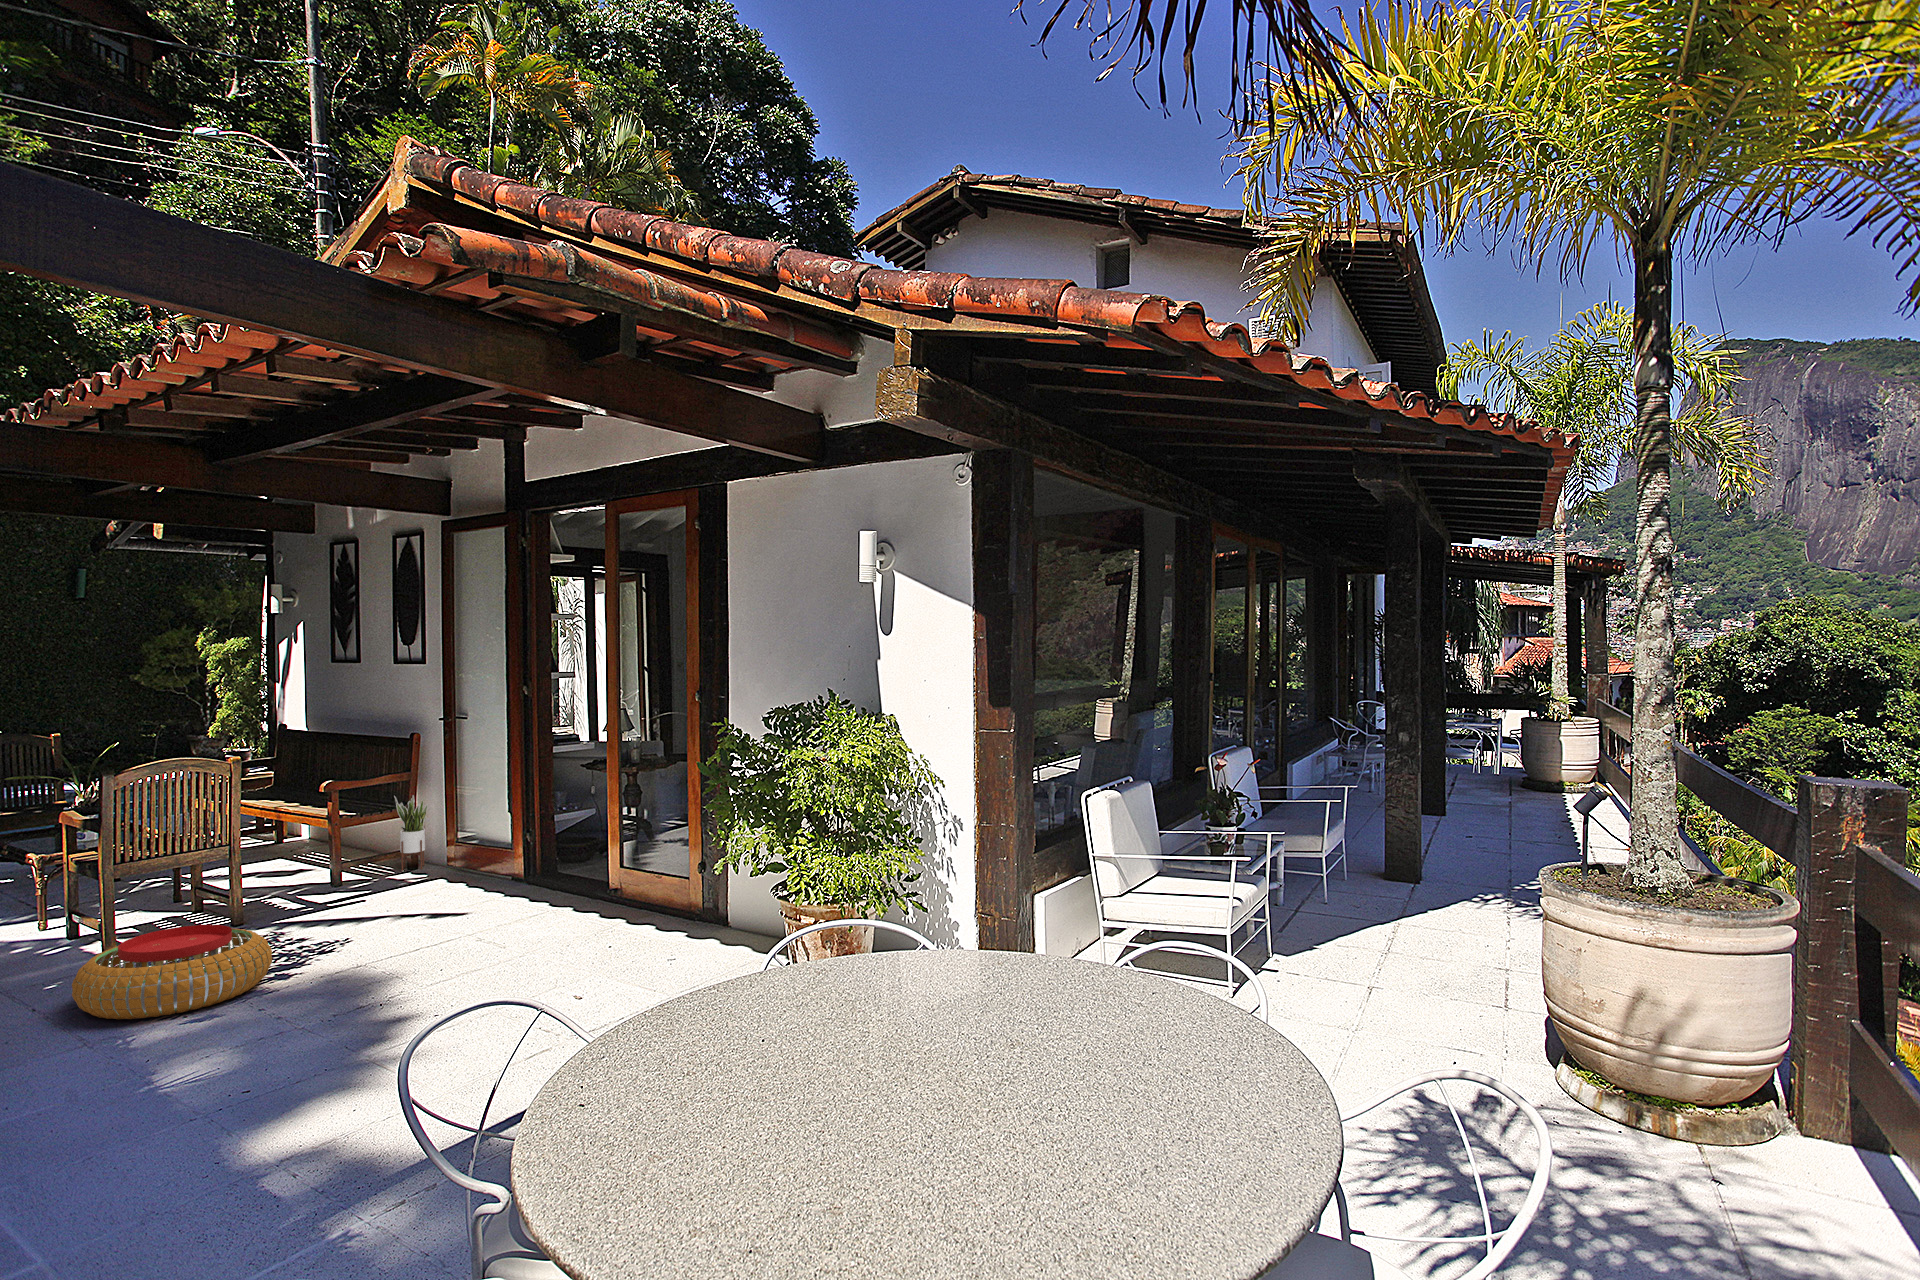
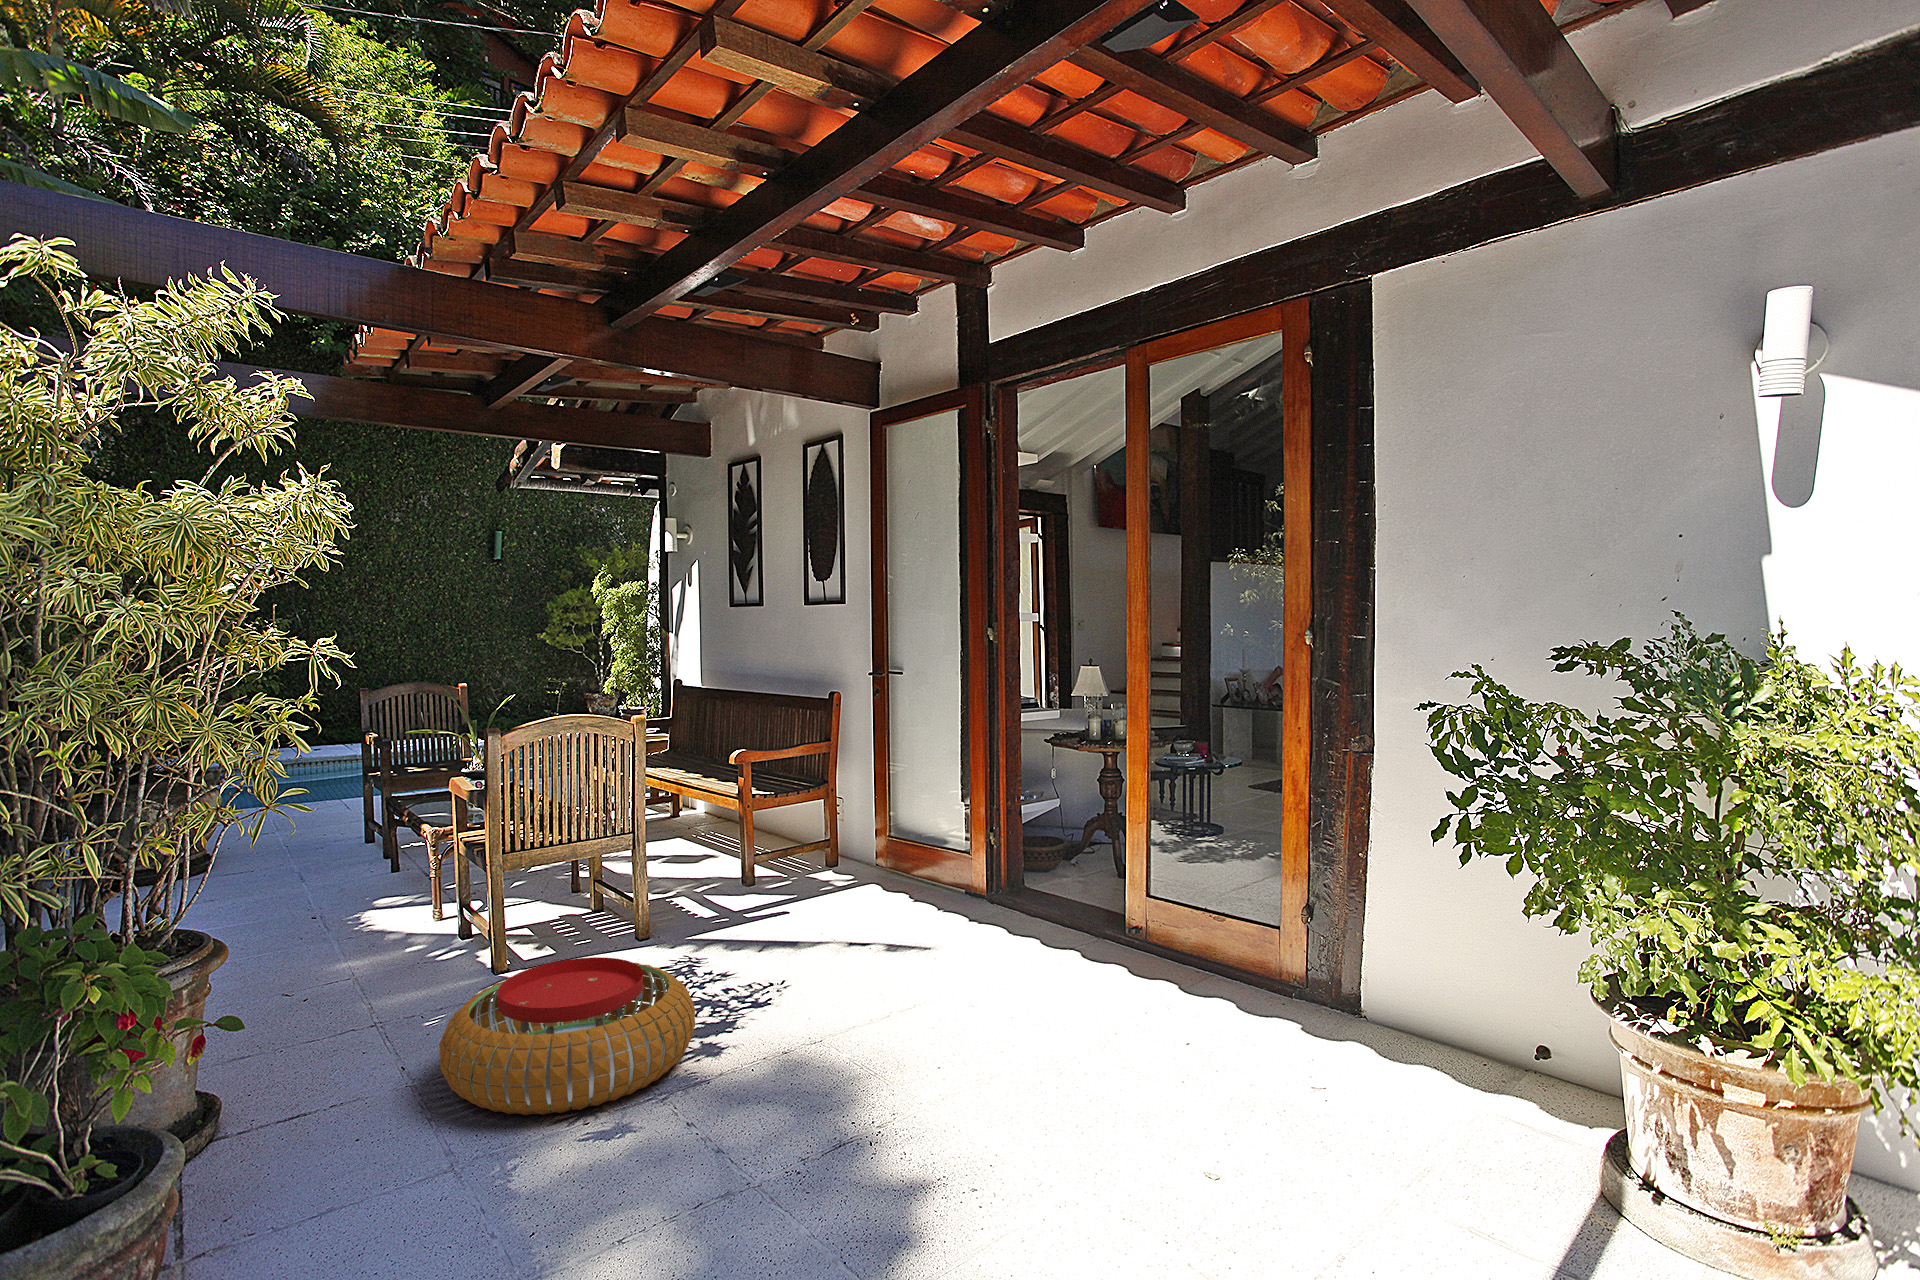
potted plant: present [394,795,428,871] -> none [810,770,849,868]

